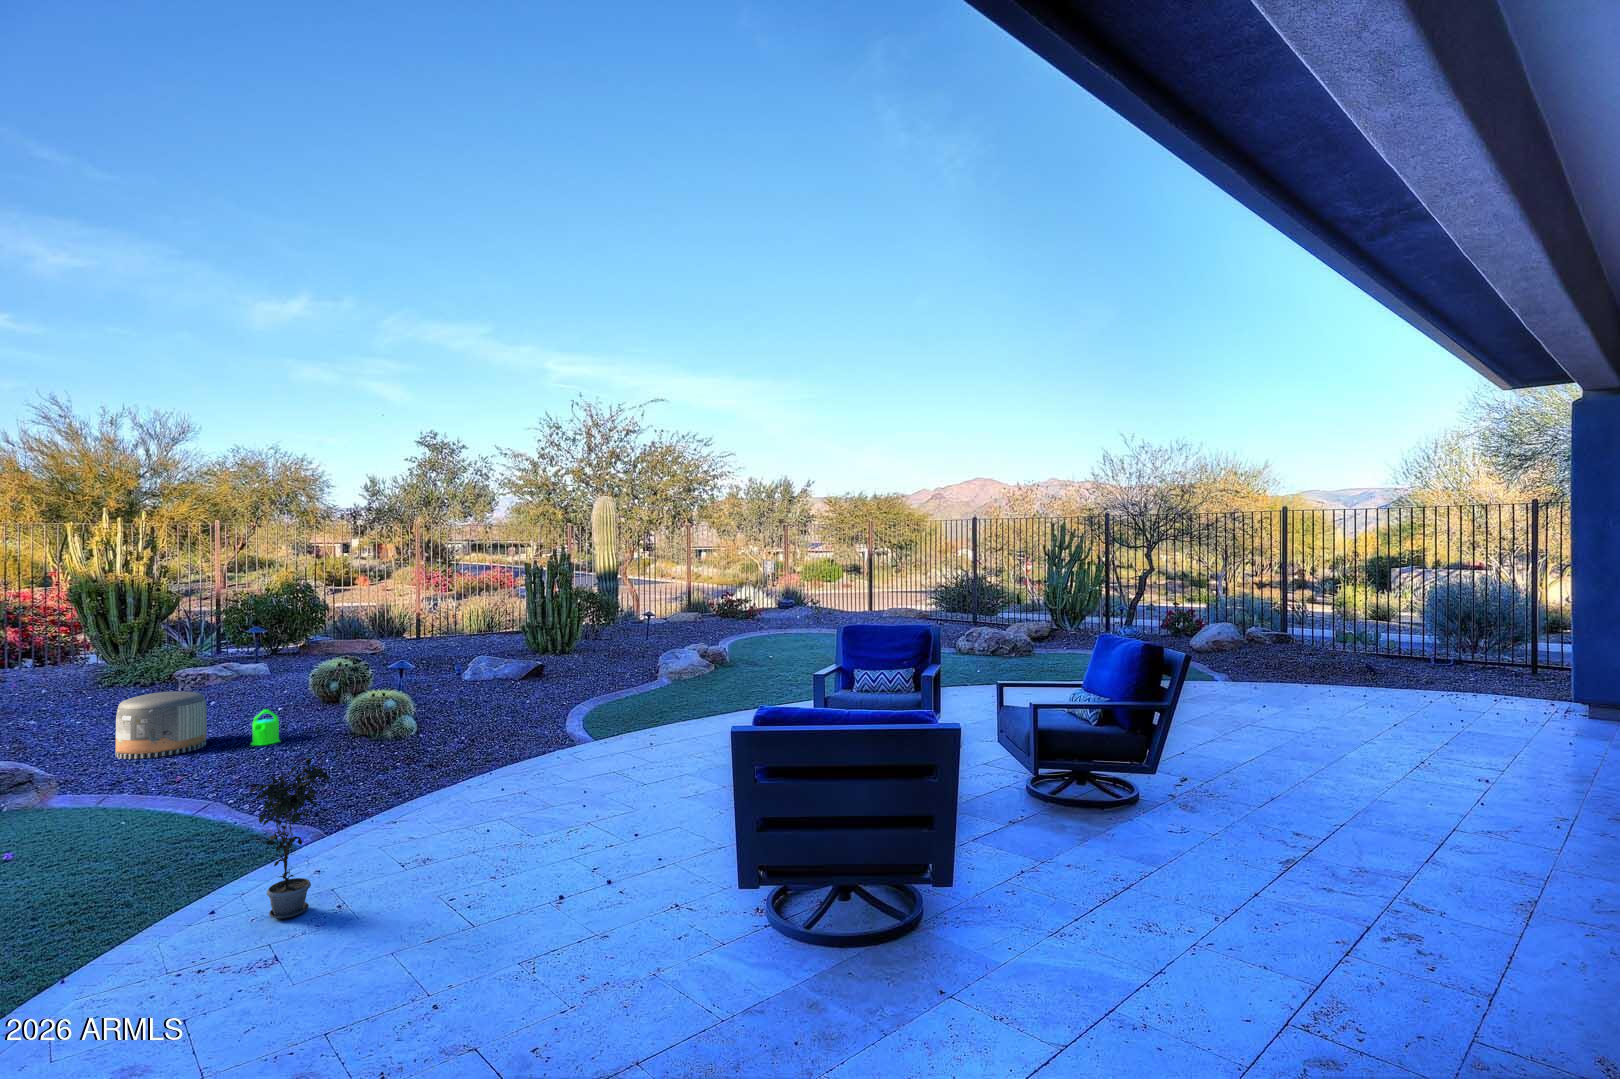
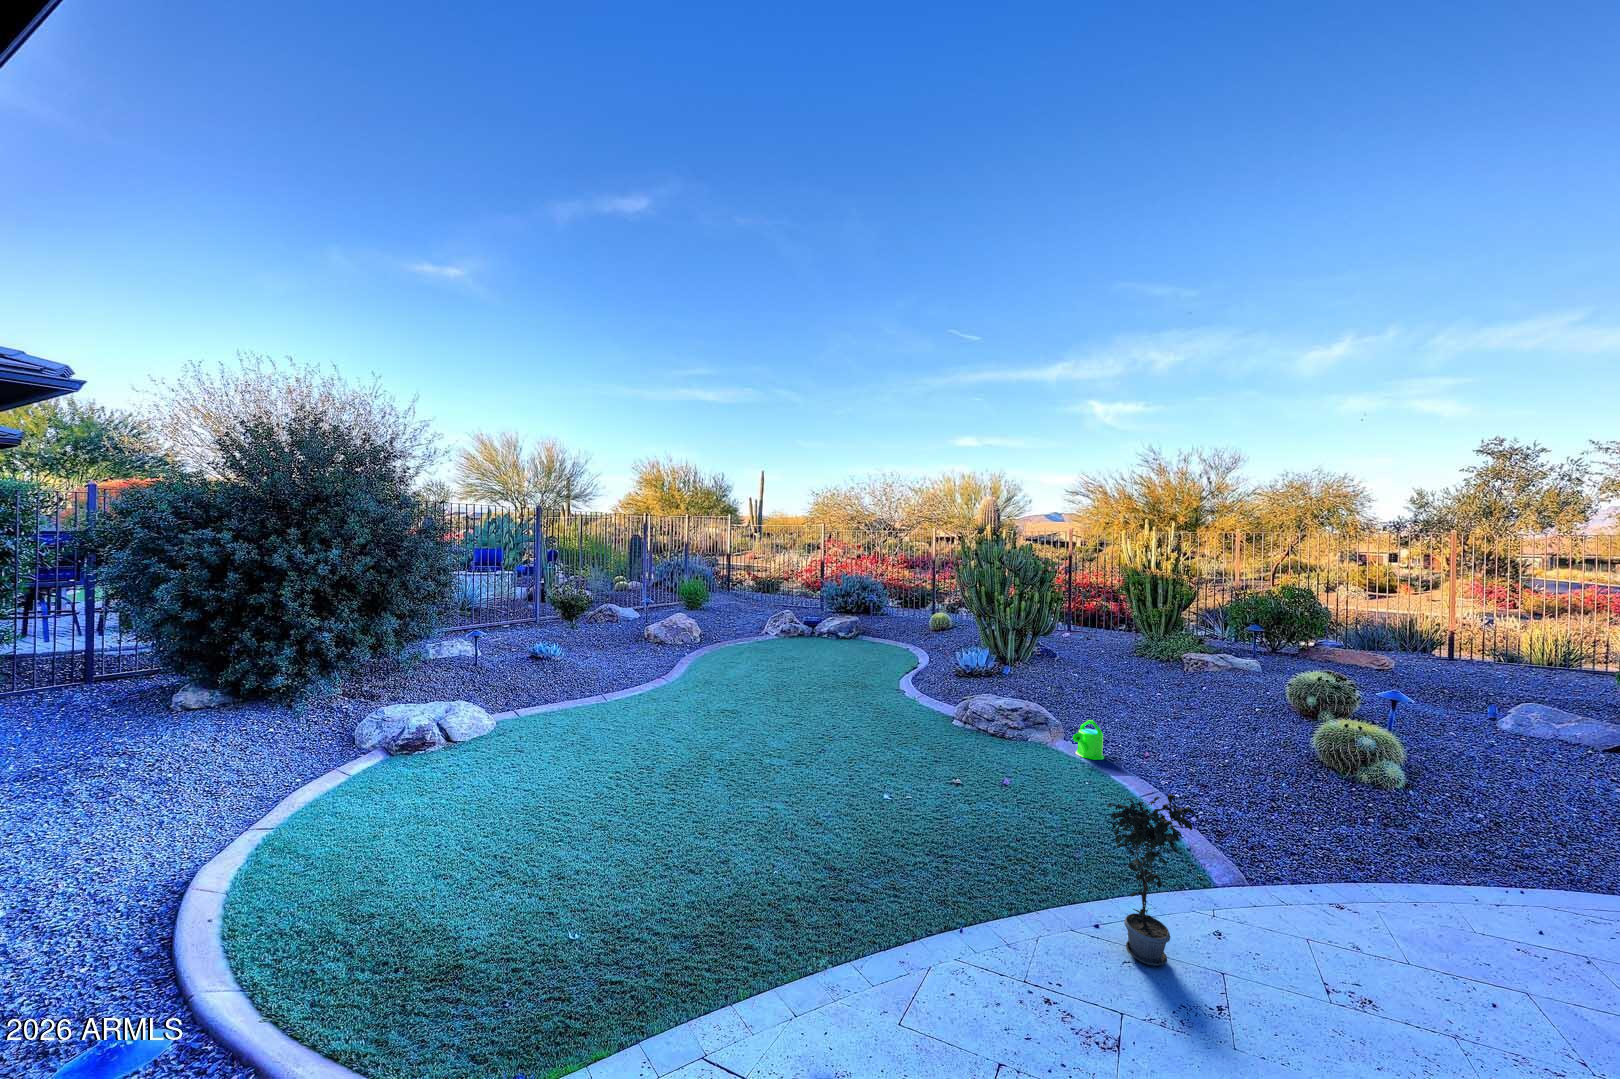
pouf: present [115,691,207,759] -> none [1119,668,1185,725]
watering can: present [251,709,280,745] -> present [1073,720,1104,760]

